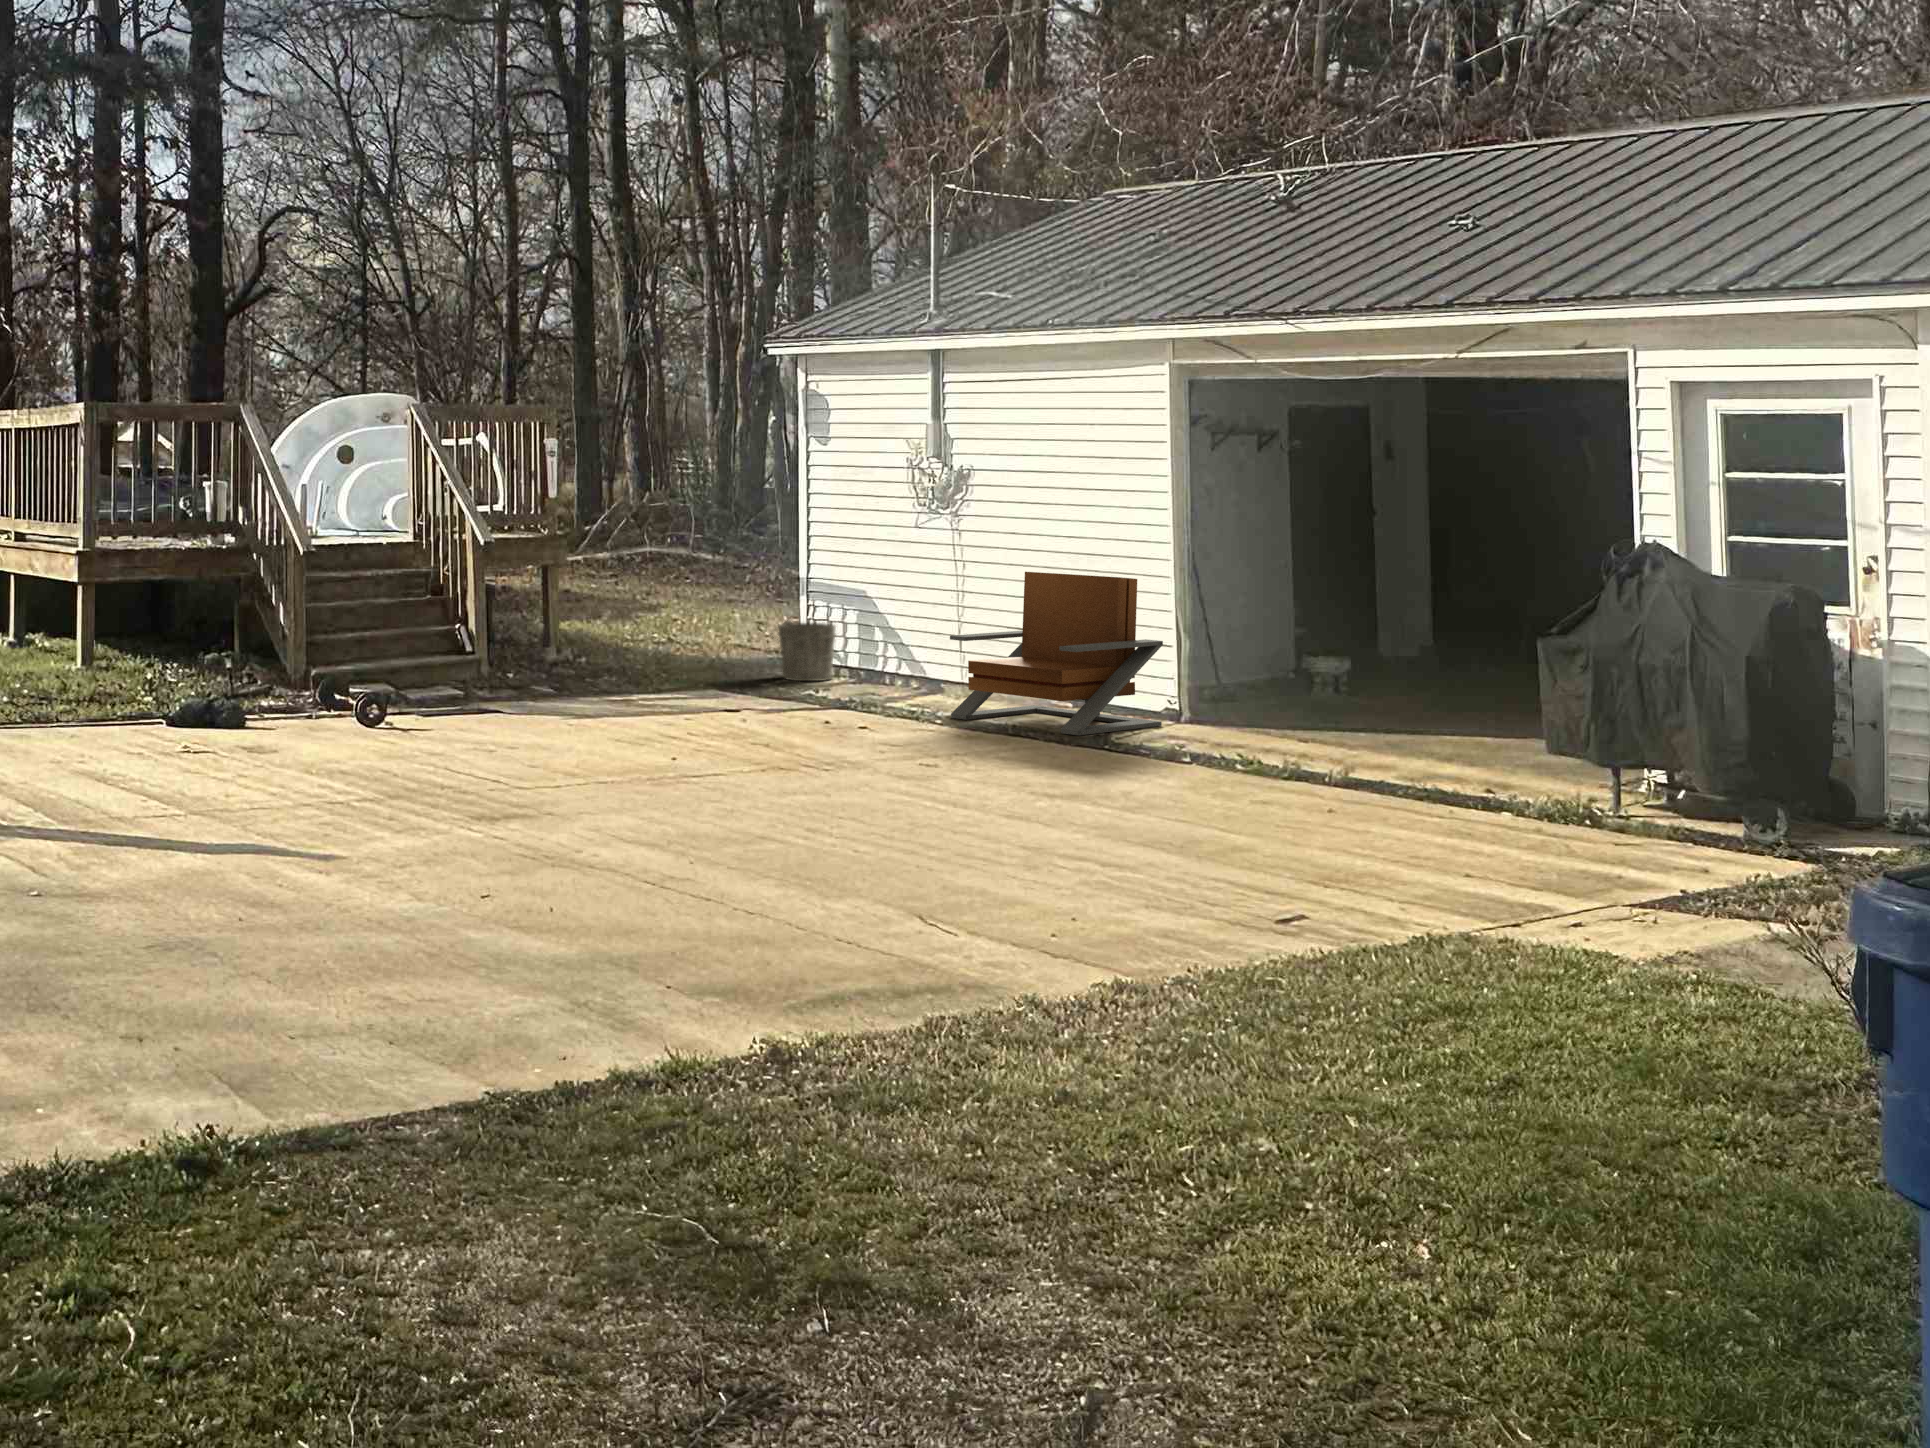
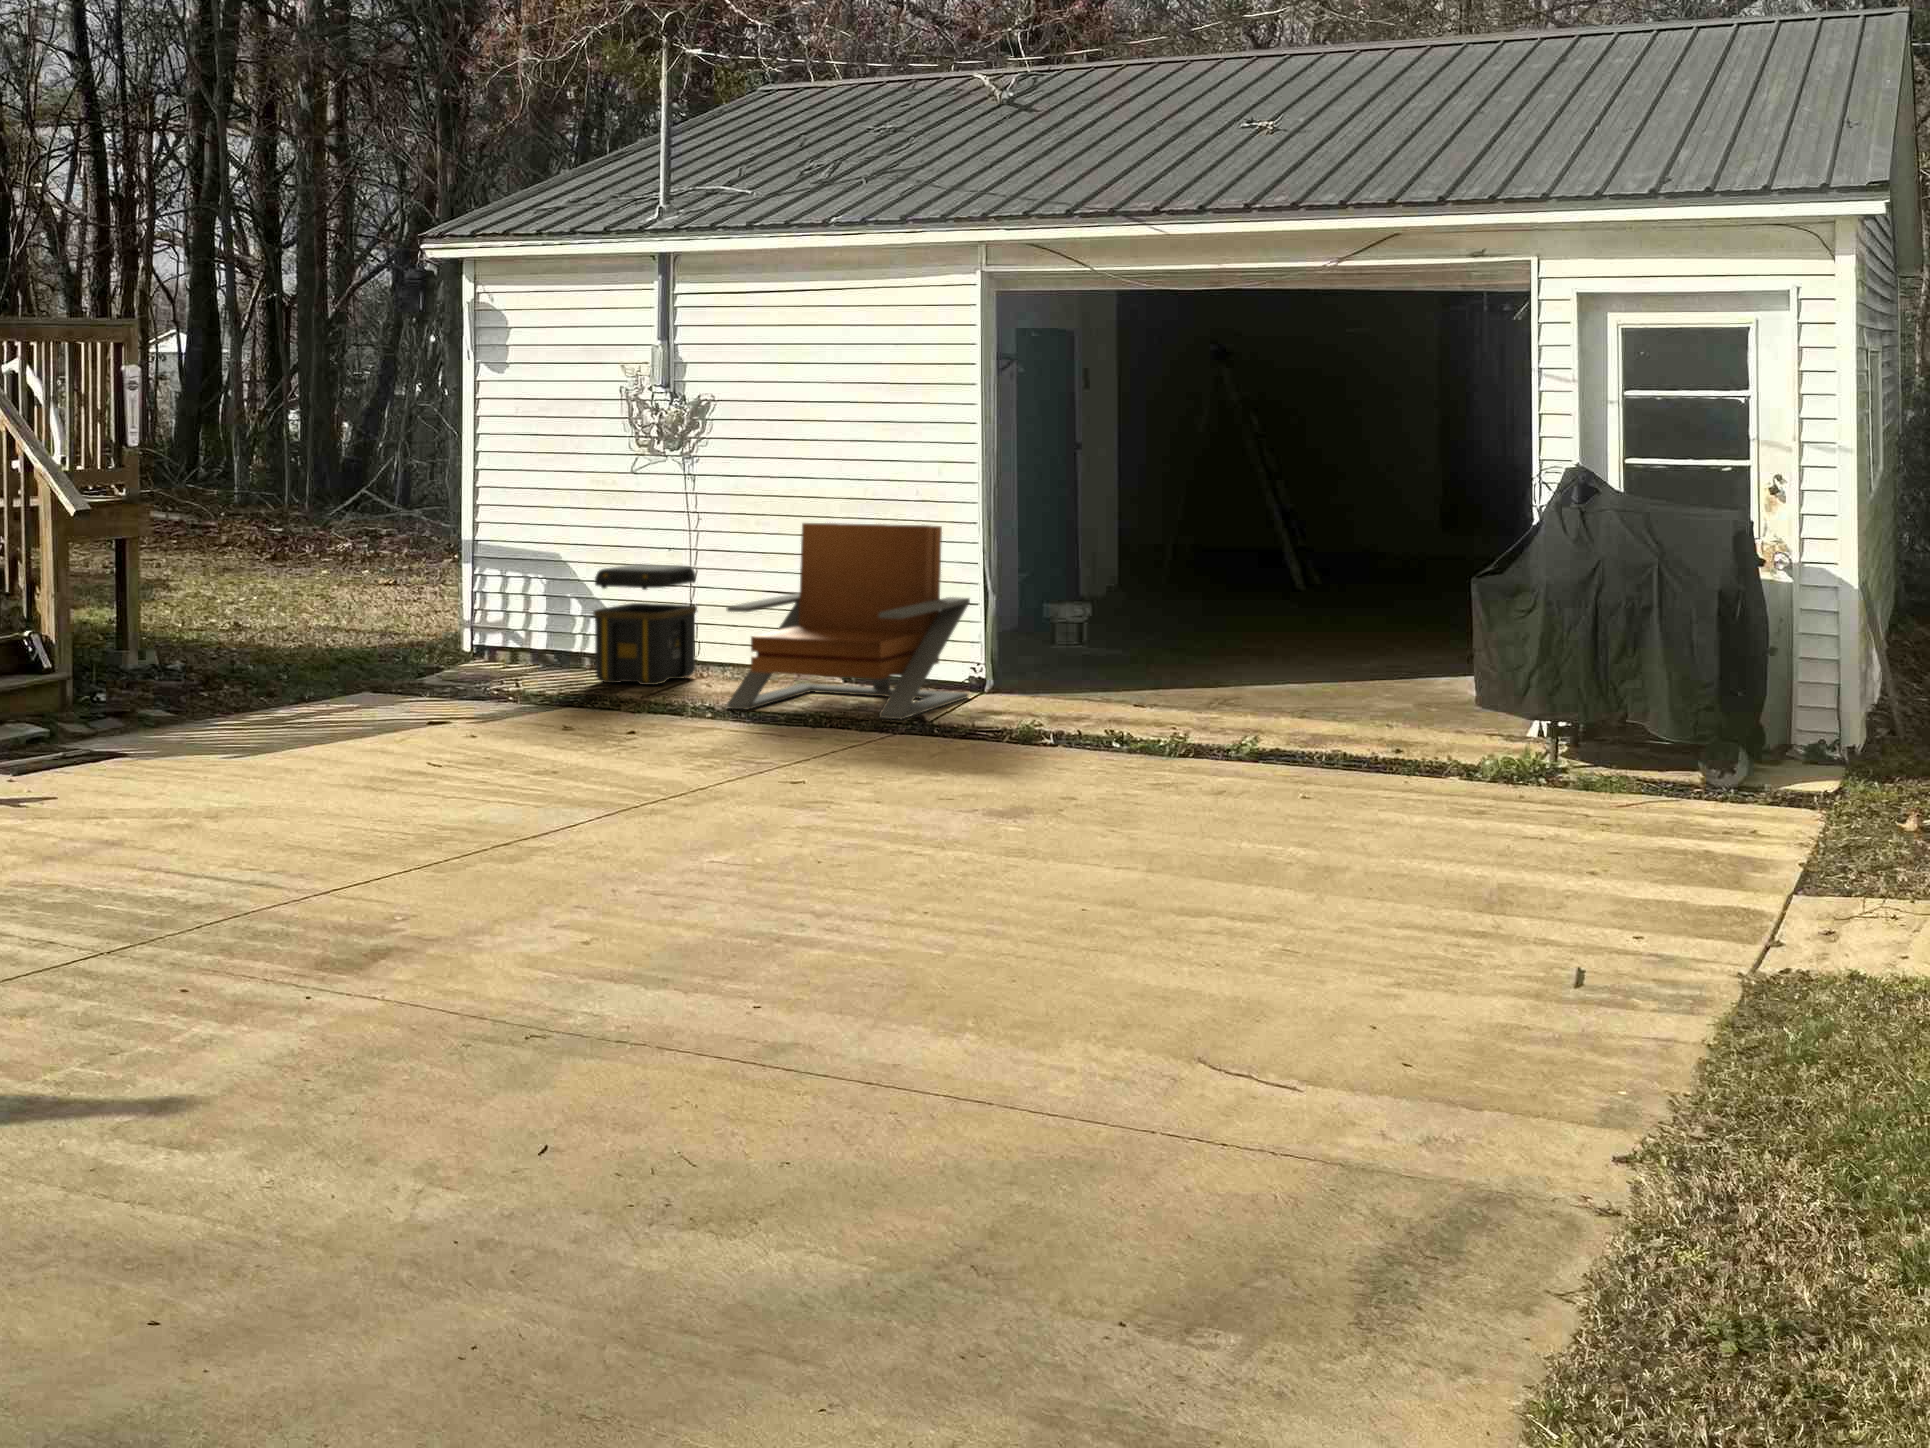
toolbox: none [874,602,961,699] -> present [593,564,697,685]
bucket: present [777,620,836,681] -> none [436,595,521,672]

